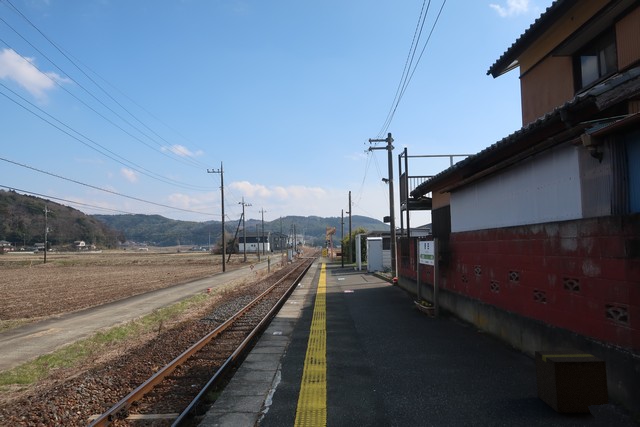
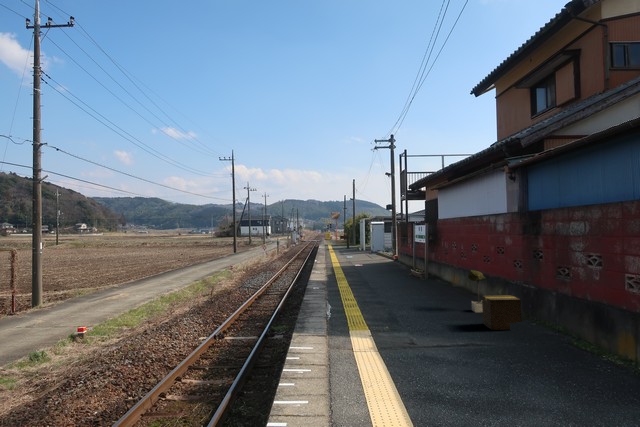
potted tree: none [503,304,534,370] -> present [468,270,486,312]

